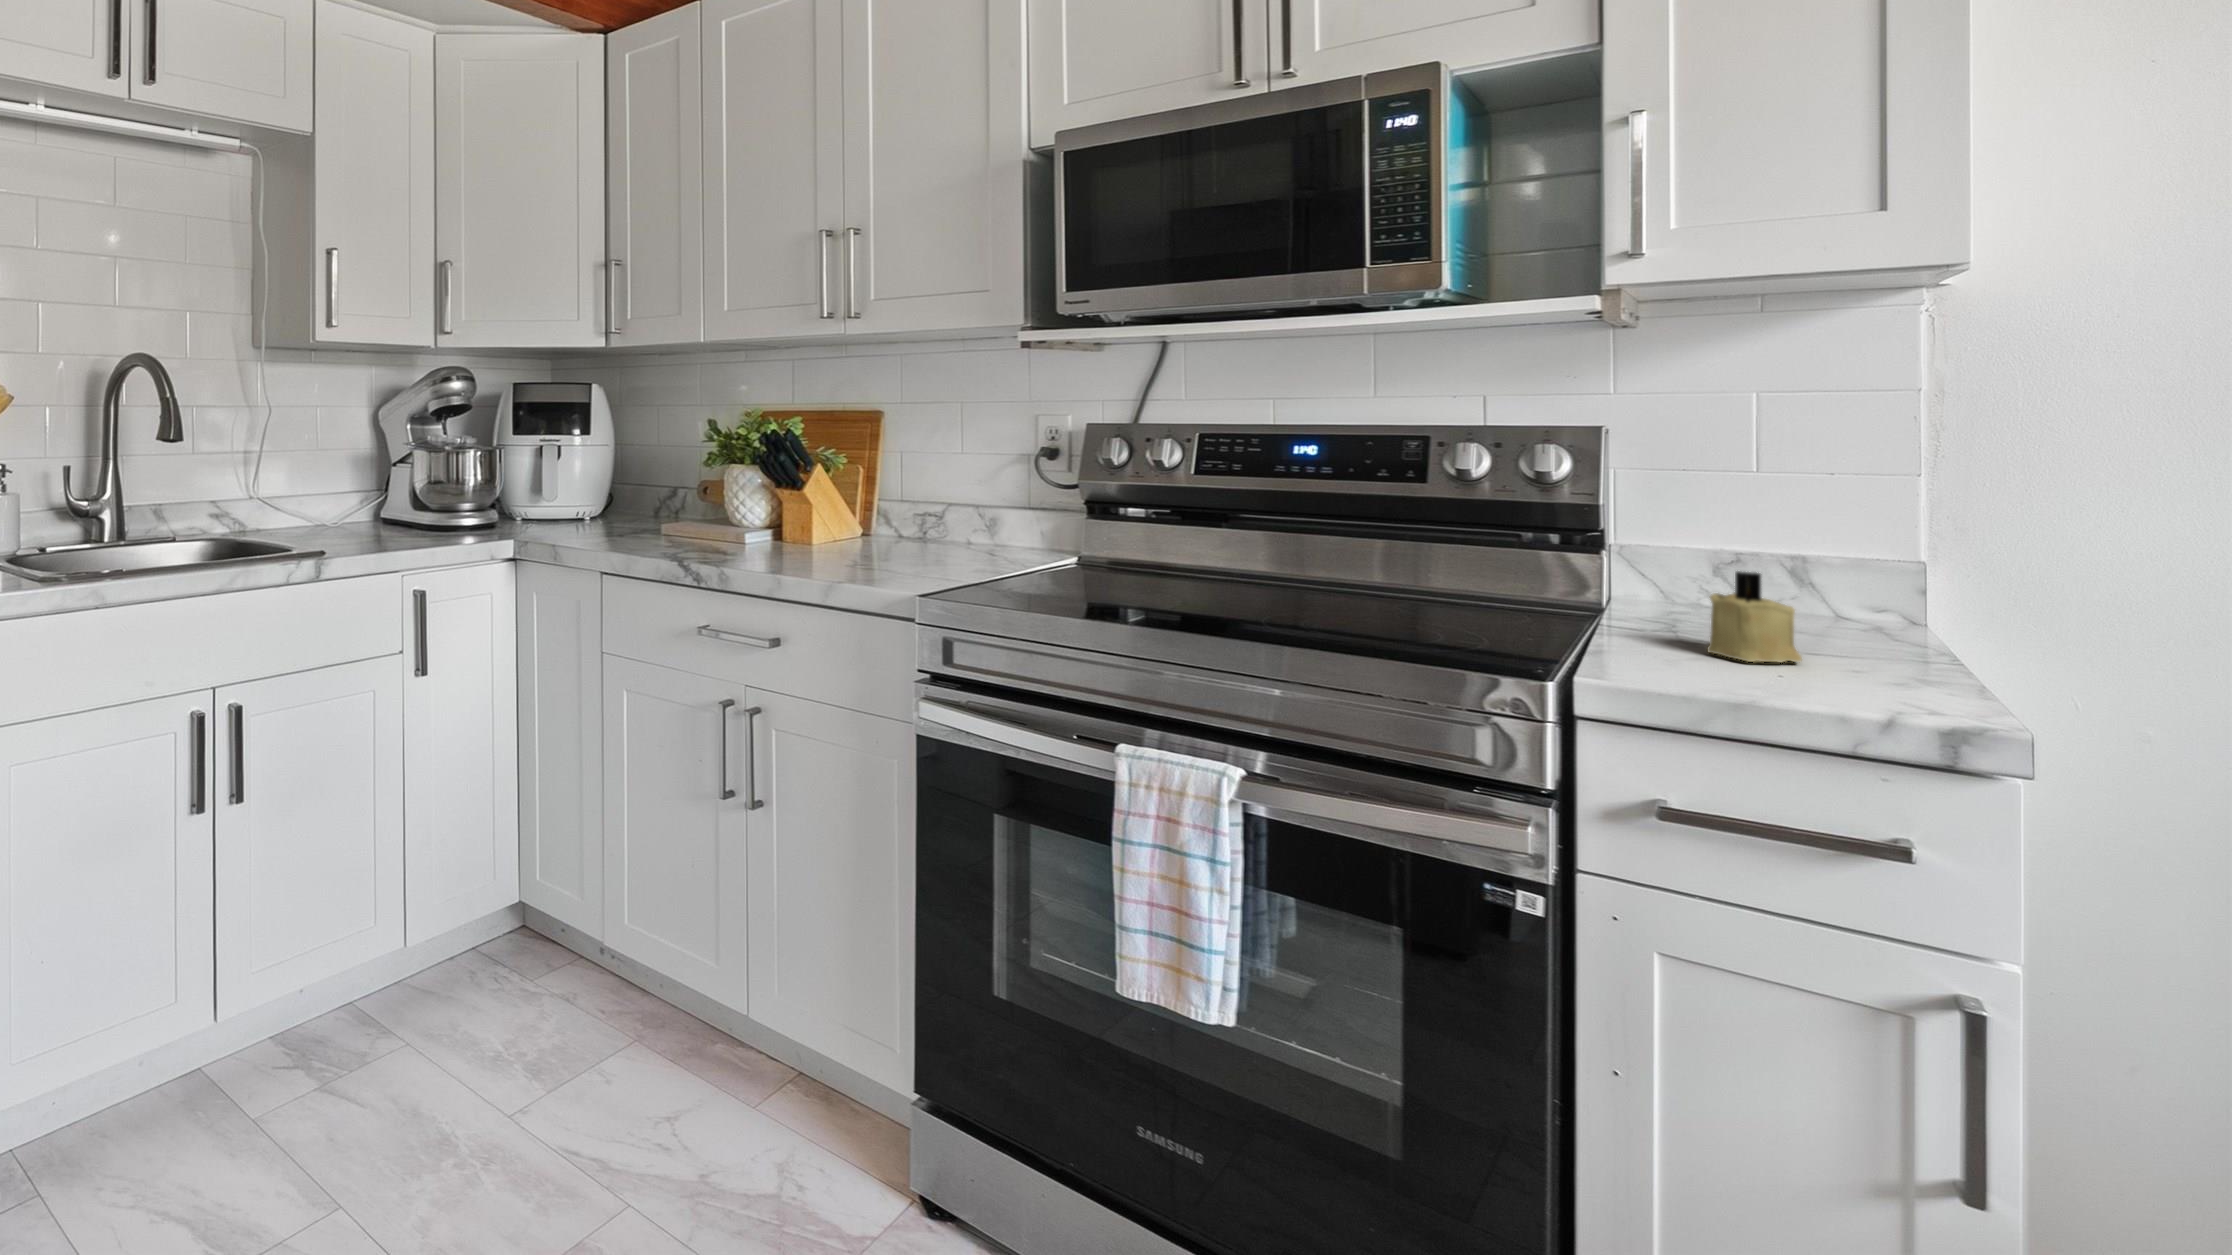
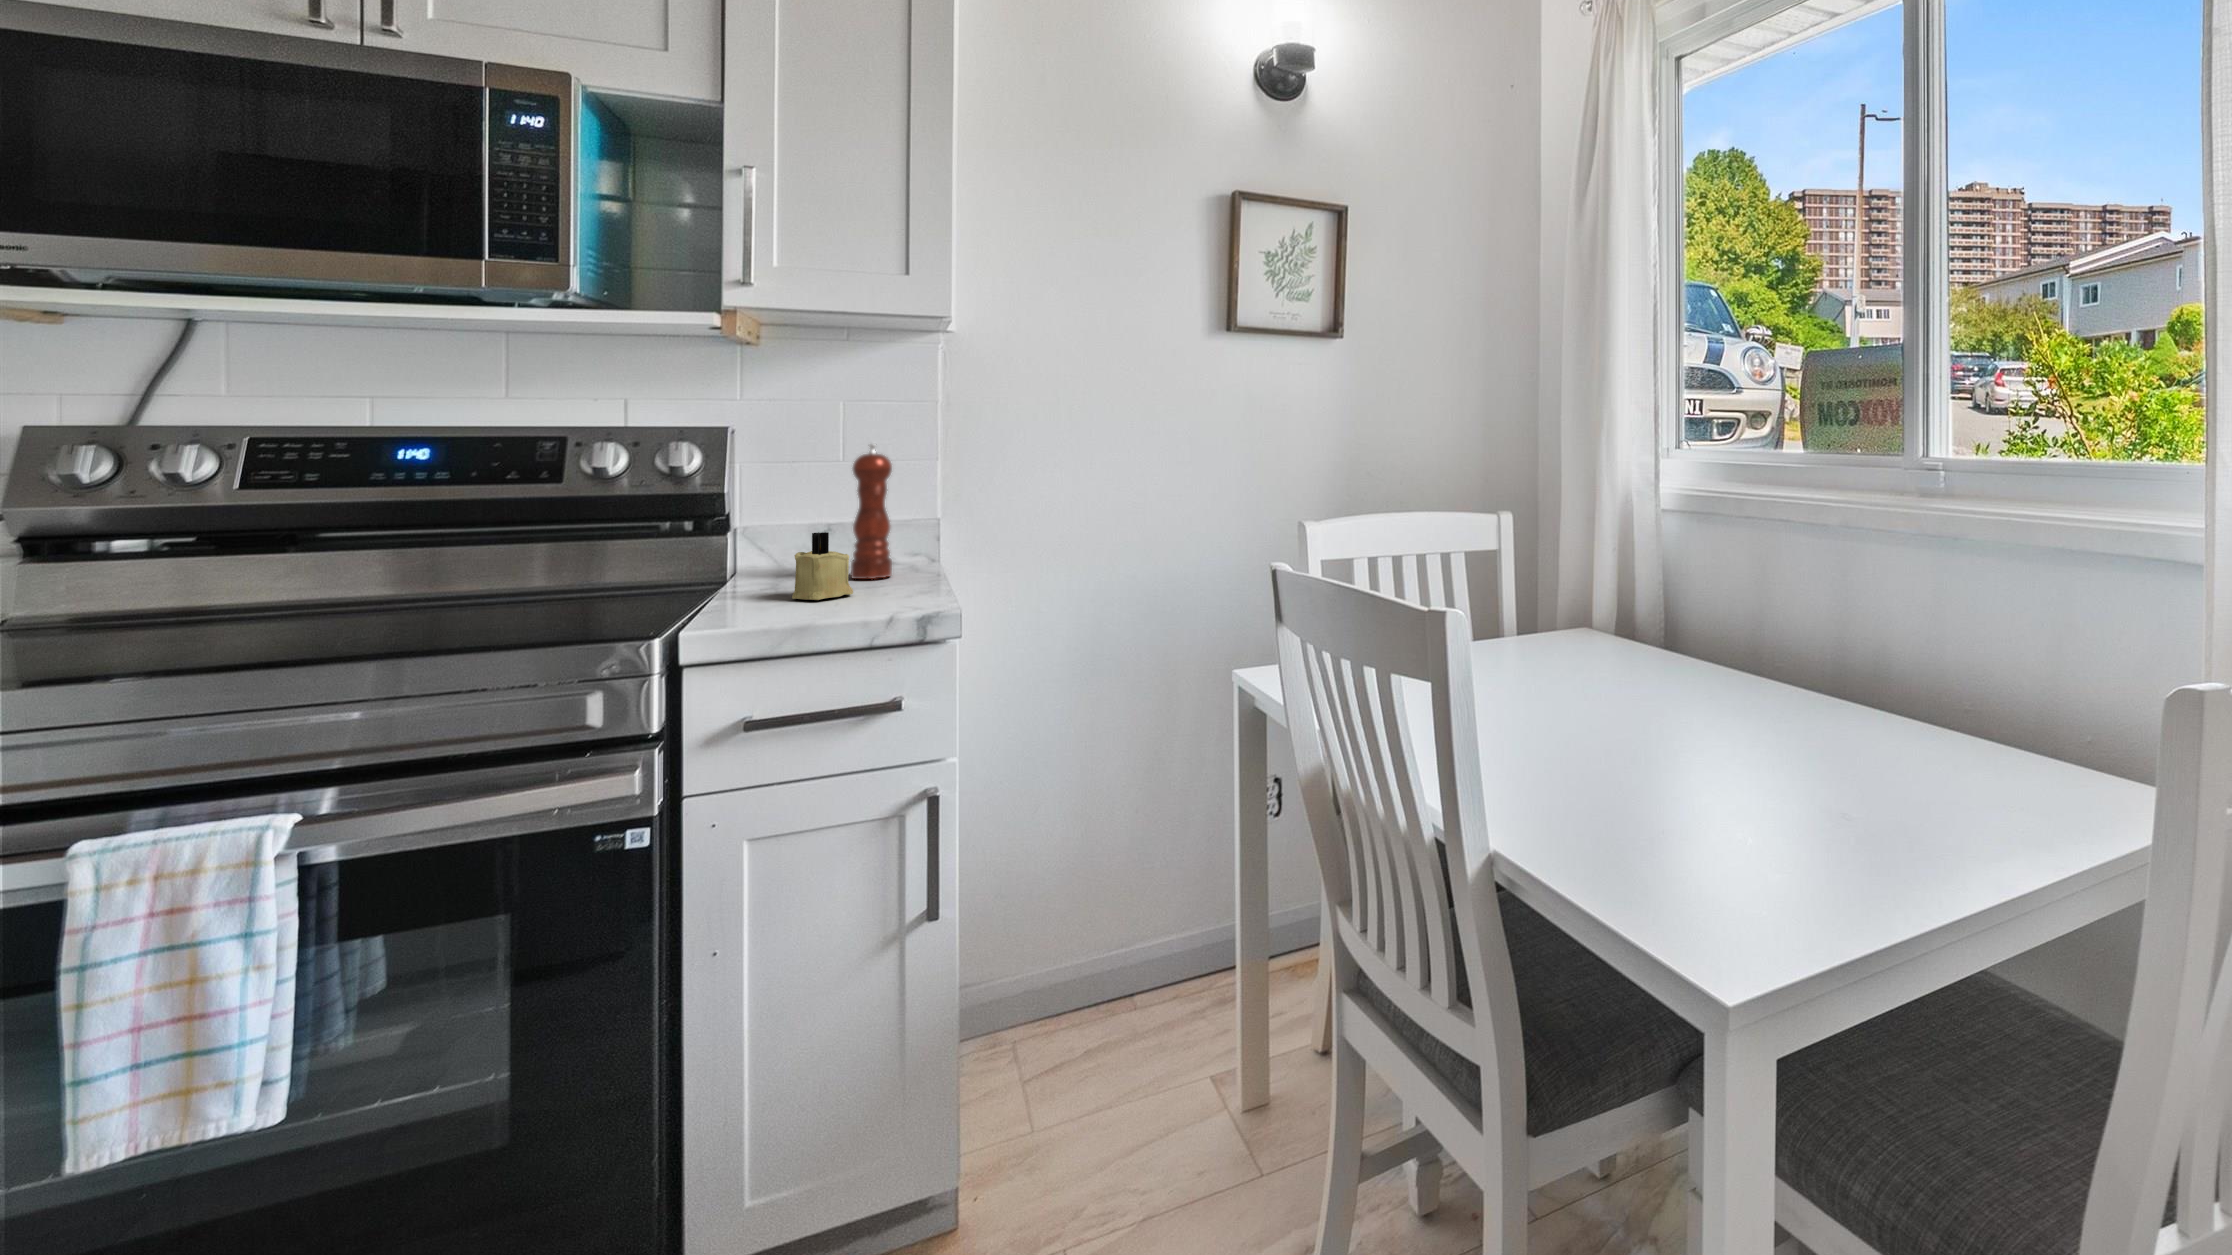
pepper mill: none [1785,455,1856,643] -> present [851,444,892,579]

